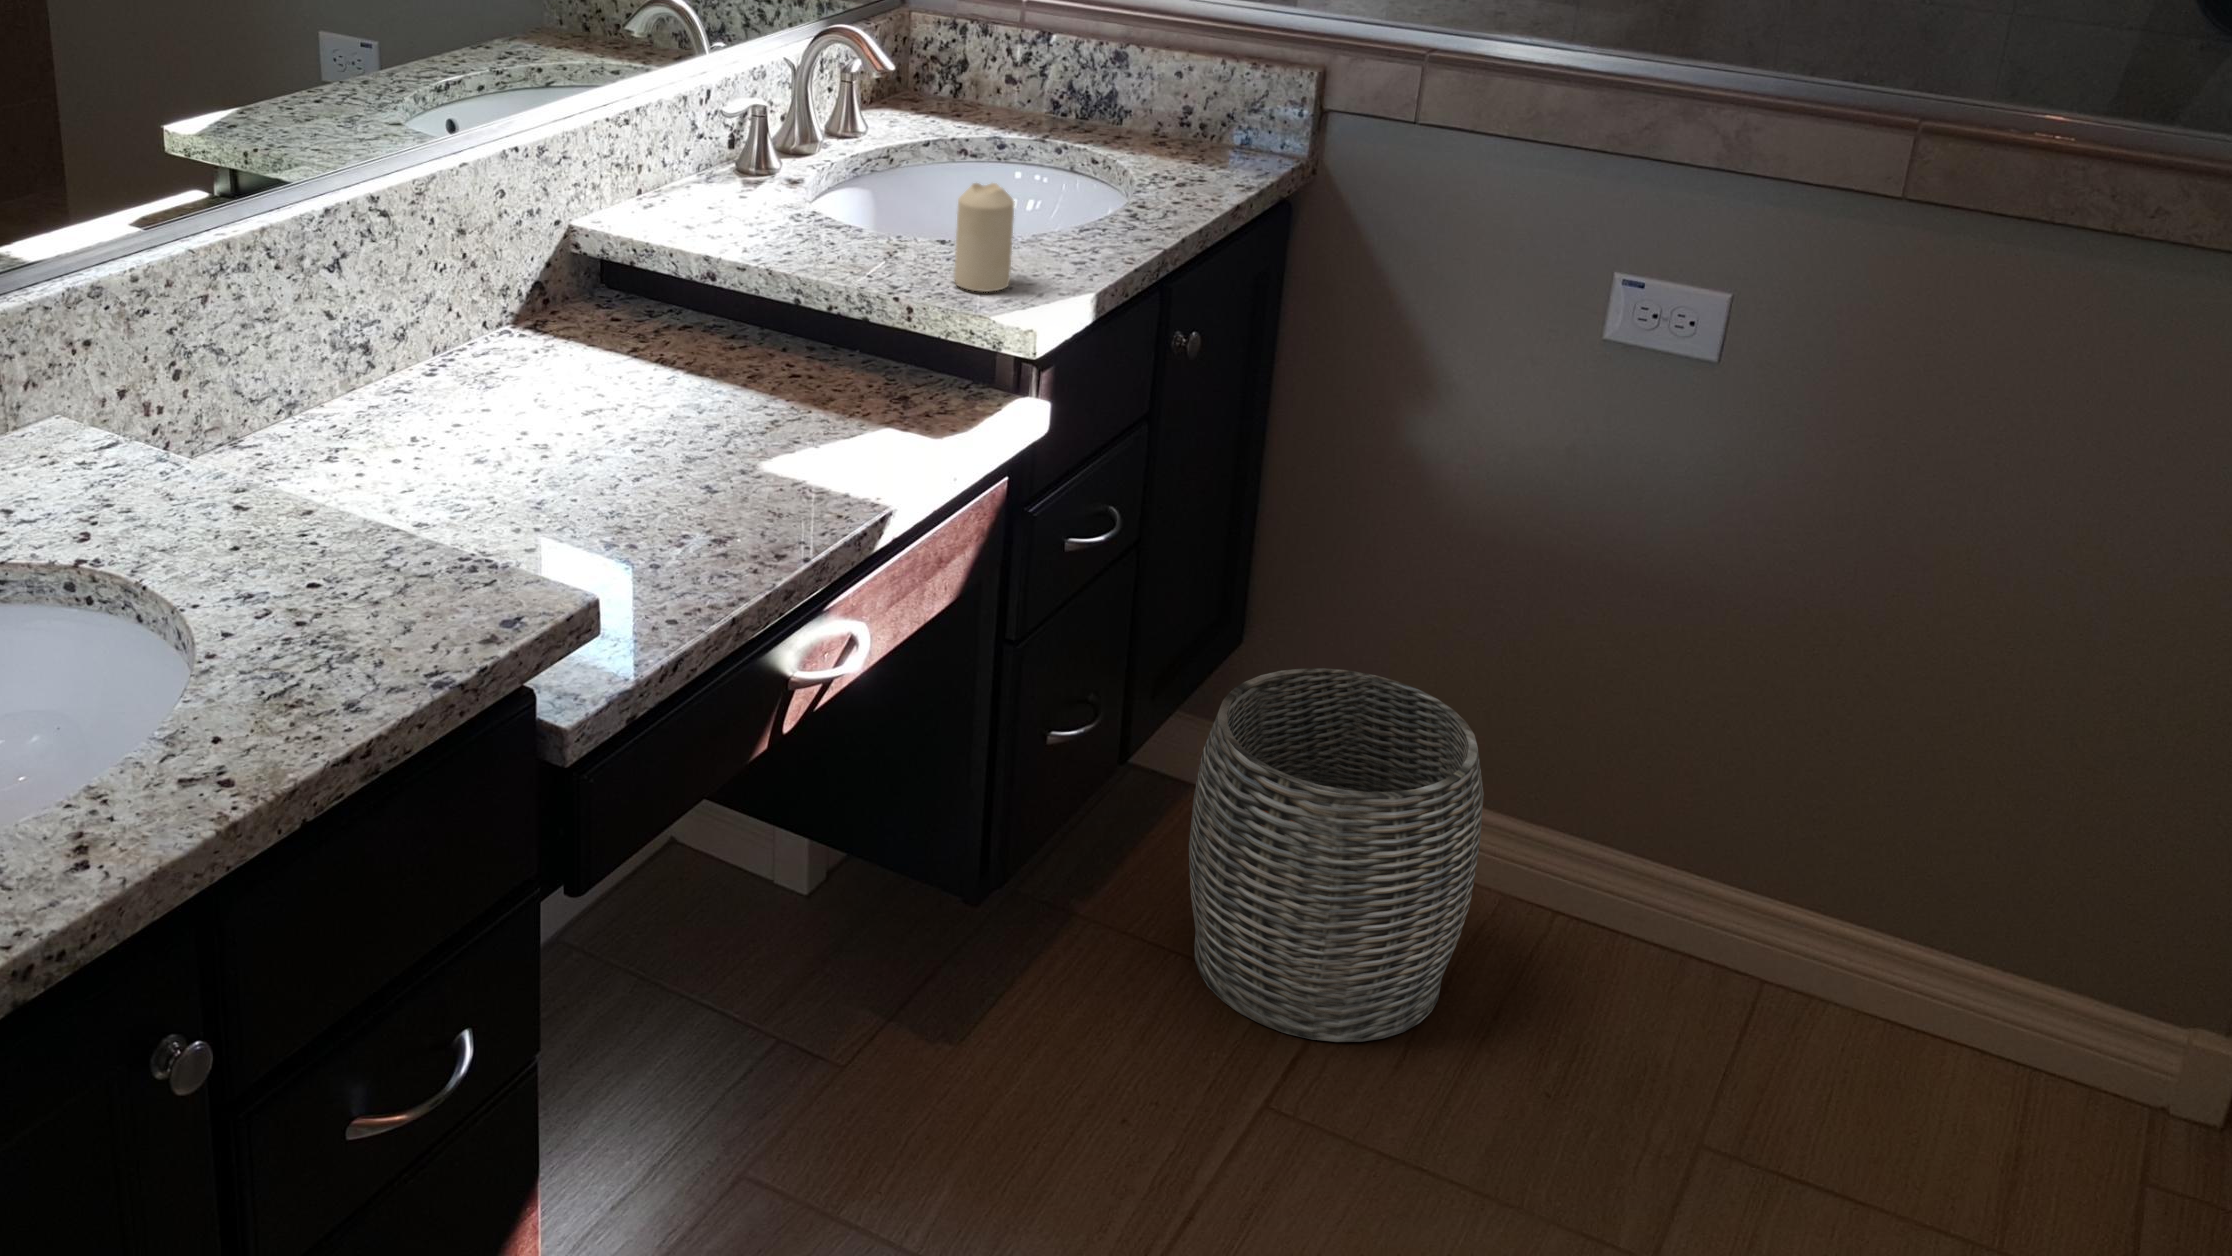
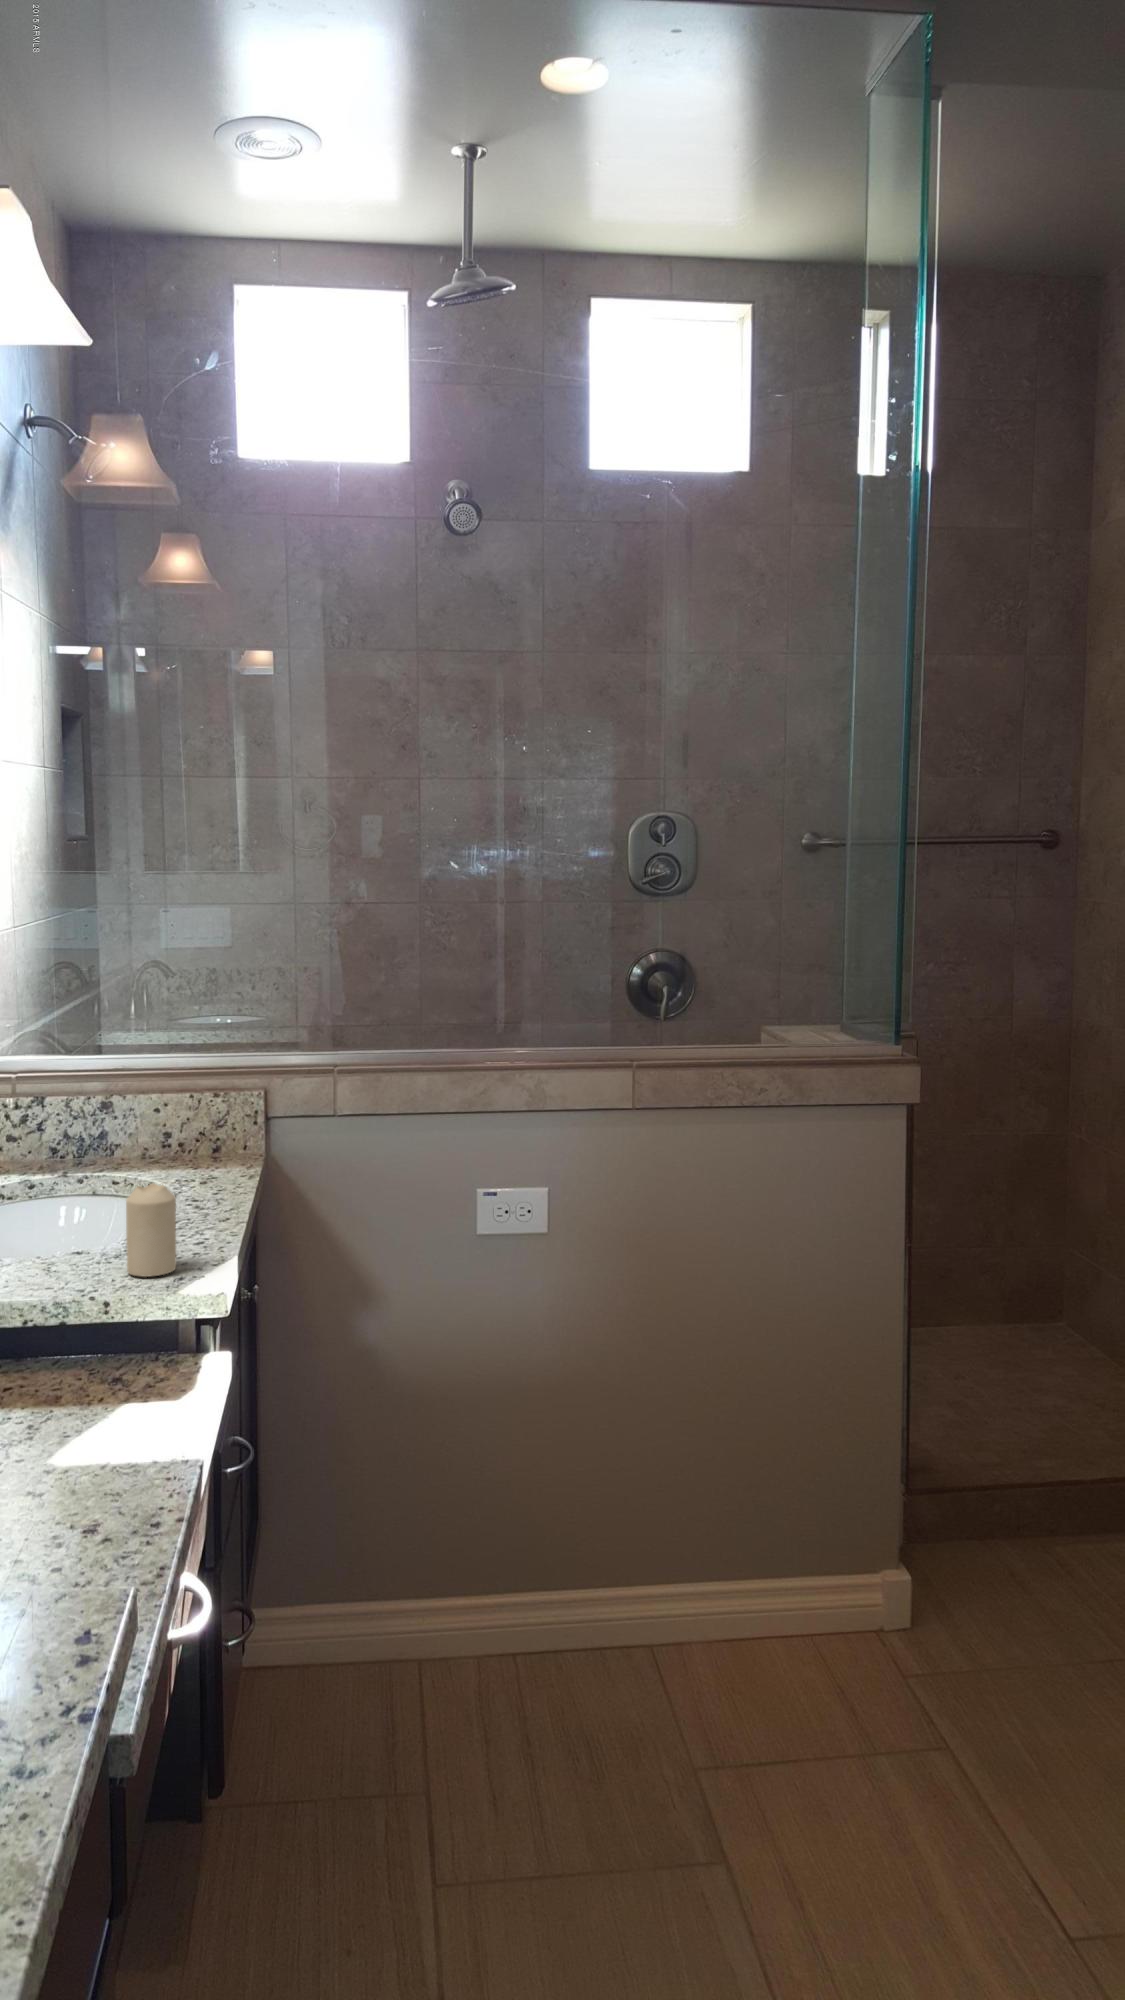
woven basket: present [1189,668,1484,1042] -> none [302,1511,516,1827]

